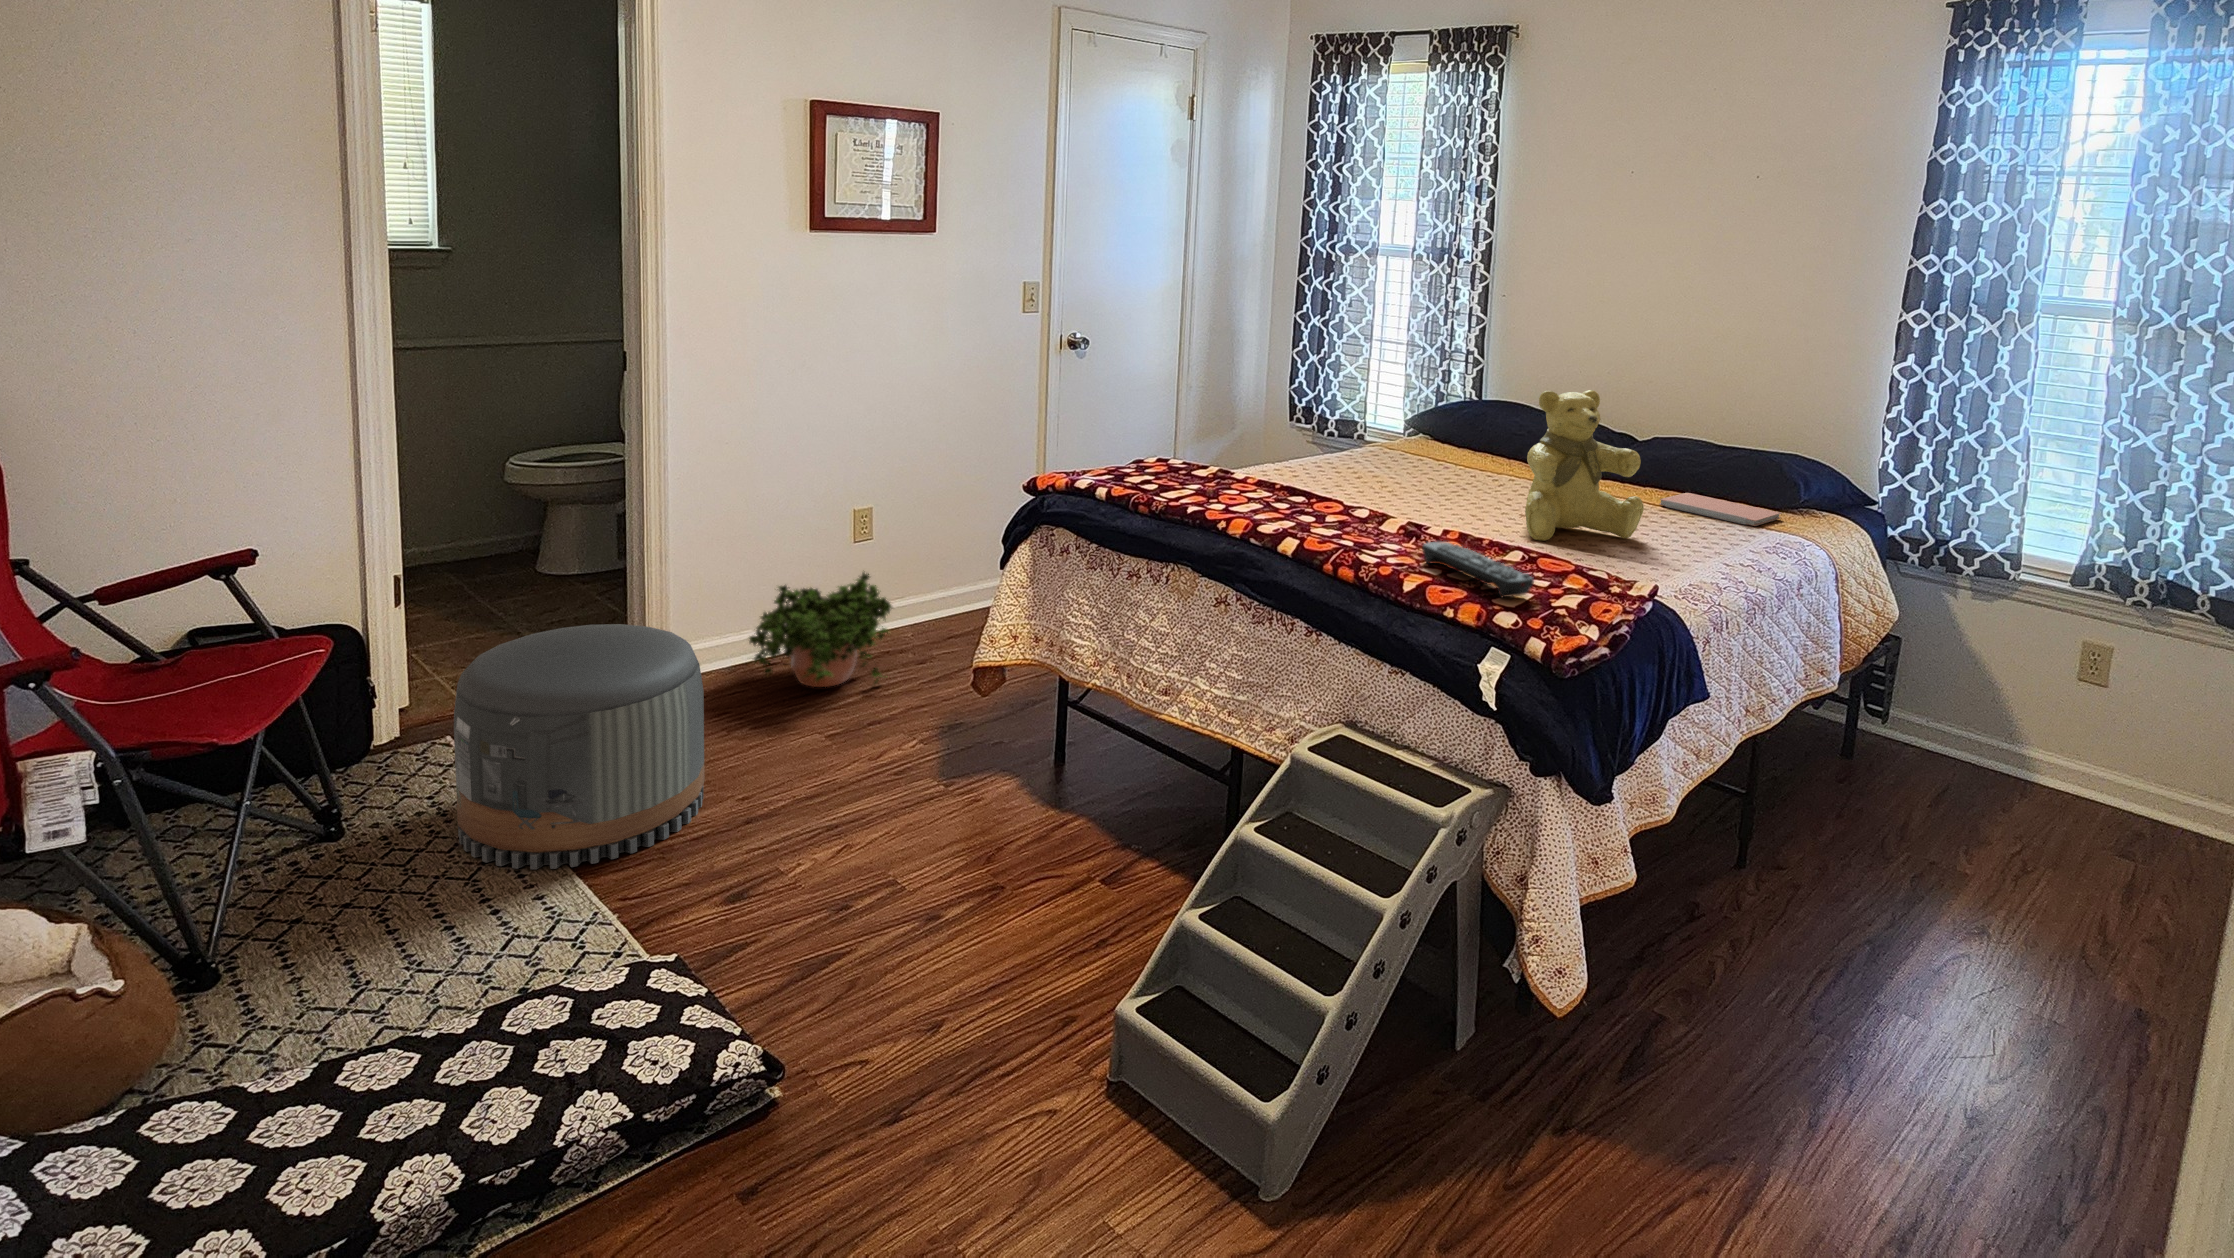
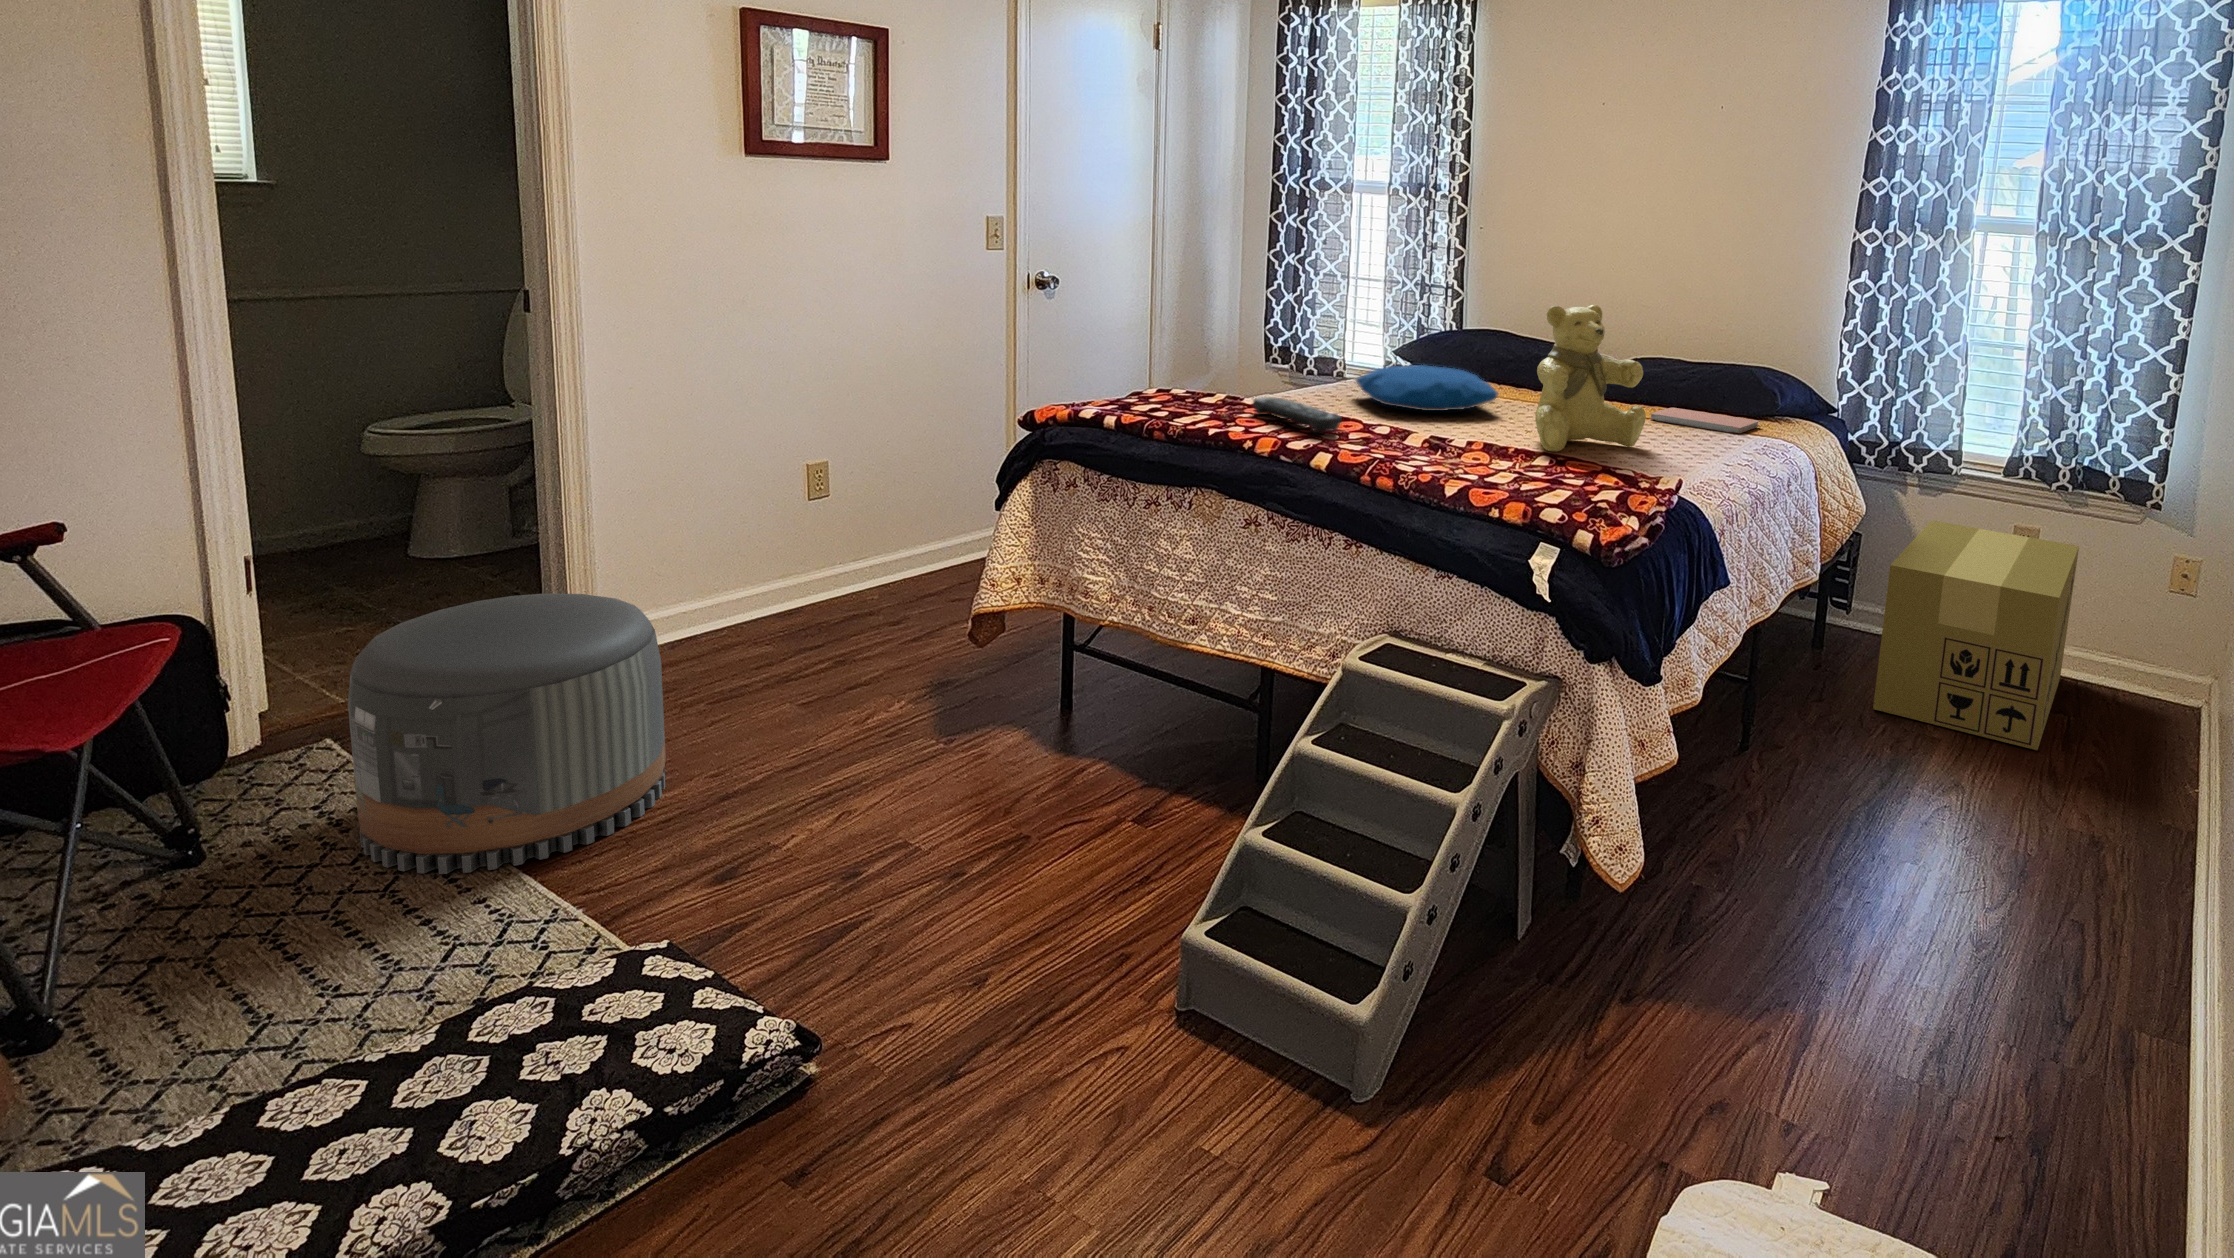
pillow: none [1356,439,1499,488] -> present [1356,365,1498,411]
remote control: present [1422,542,1534,597] -> present [1253,397,1342,433]
potted plant: present [749,572,892,687] -> none [692,527,865,655]
cardboard box: none [1898,629,2161,903] -> present [1873,521,2079,750]

